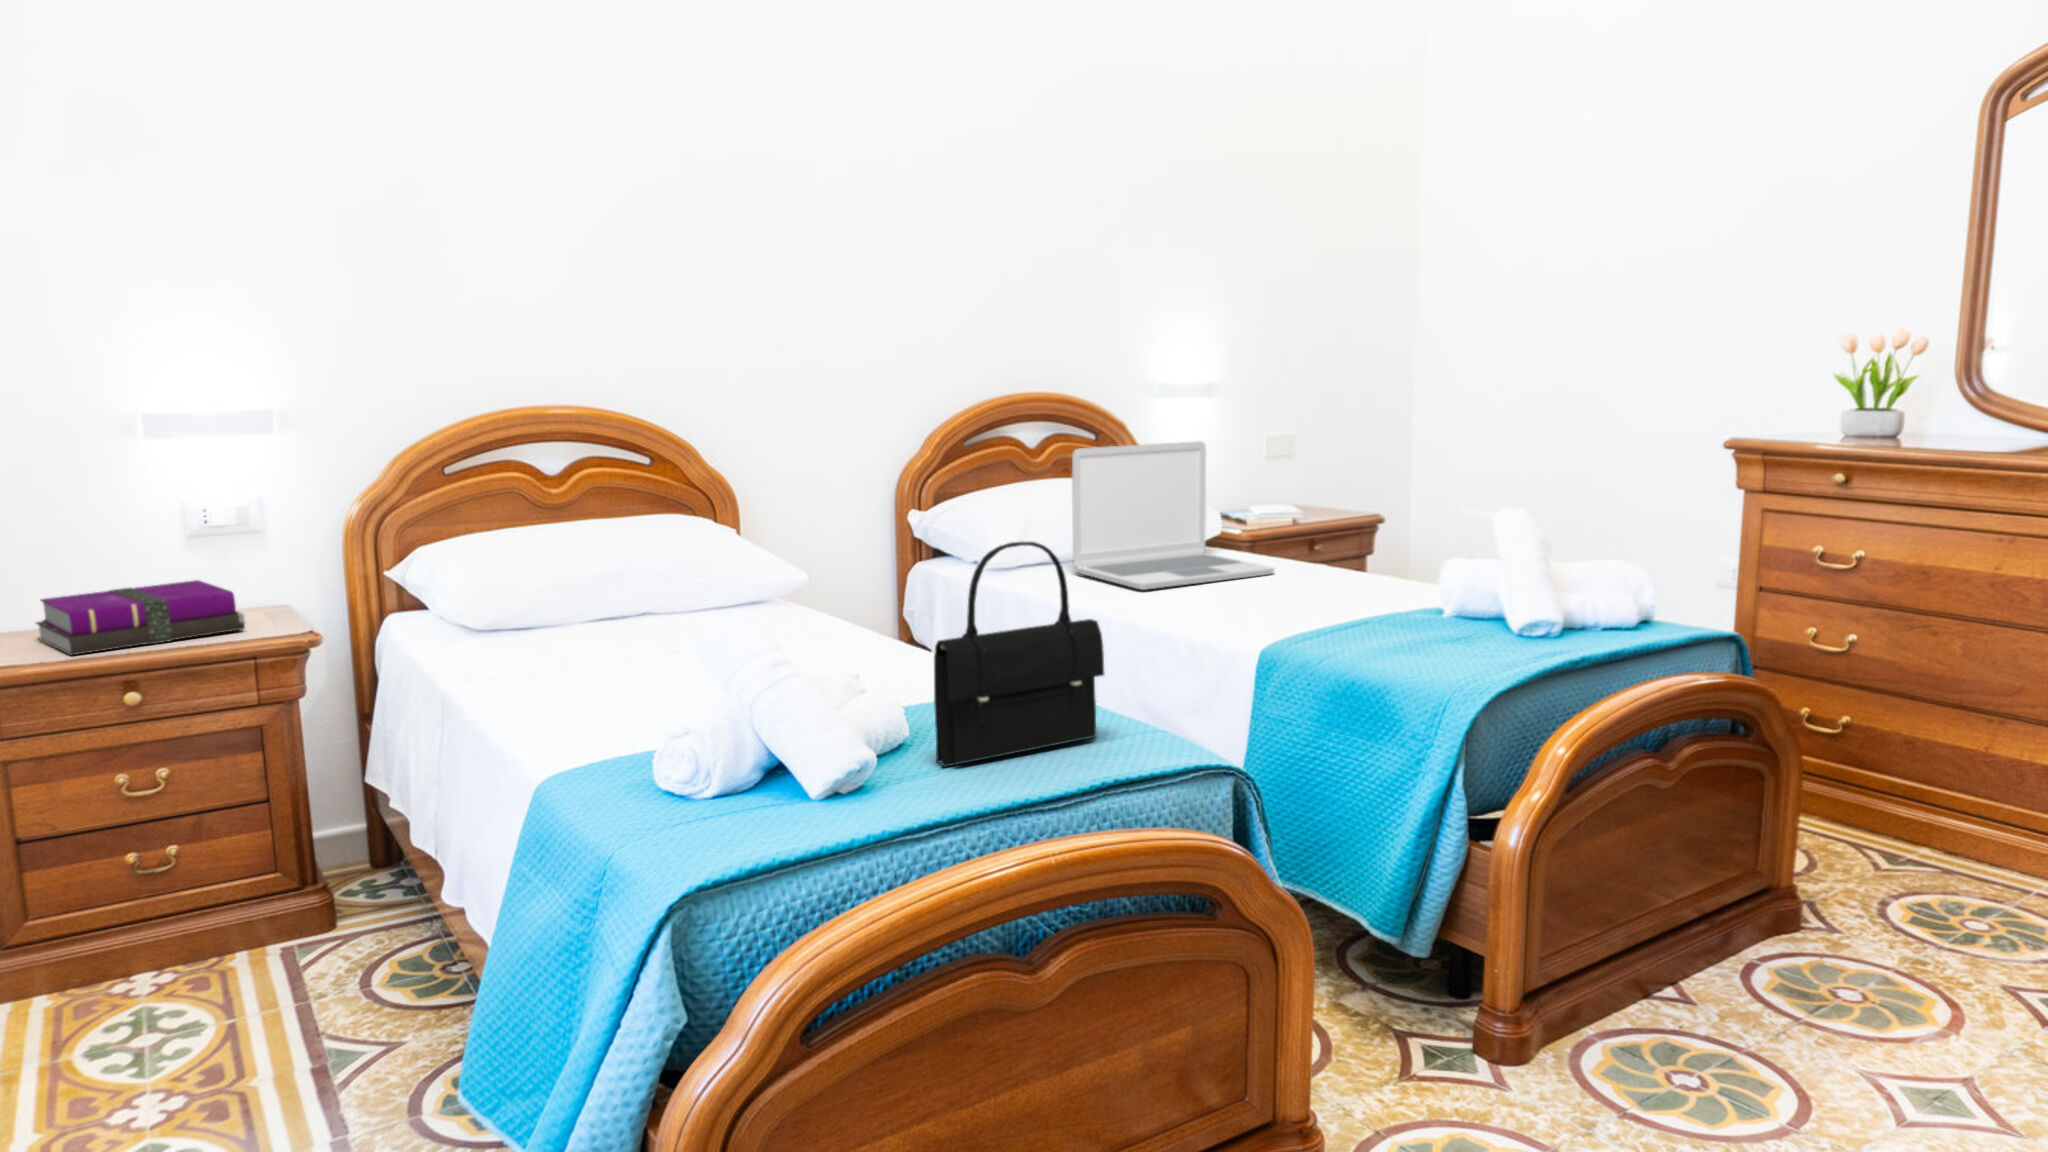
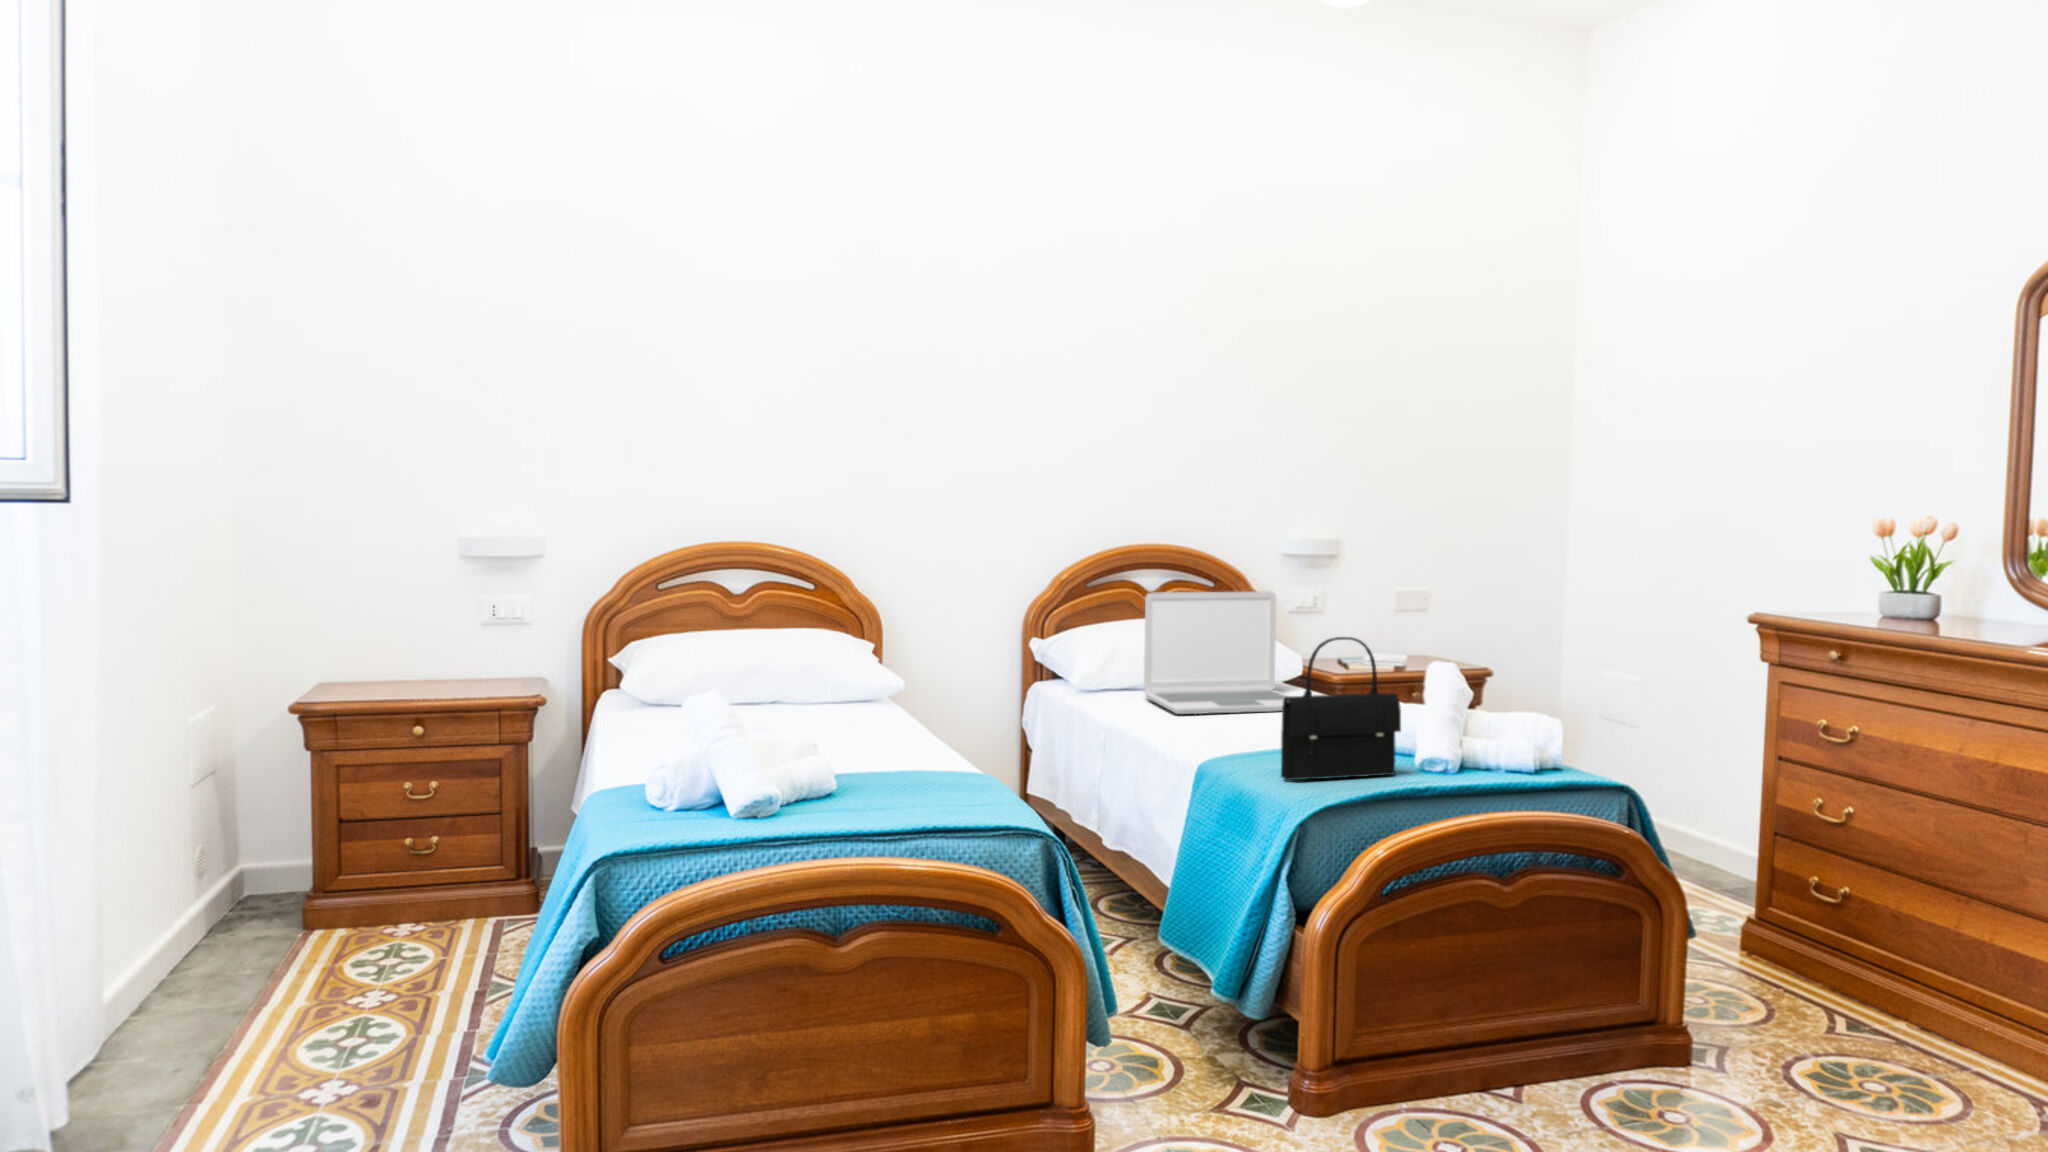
handbag: present [934,541,1104,767] -> present [1281,637,1401,780]
notebook: present [36,580,245,655] -> none [377,656,500,699]

